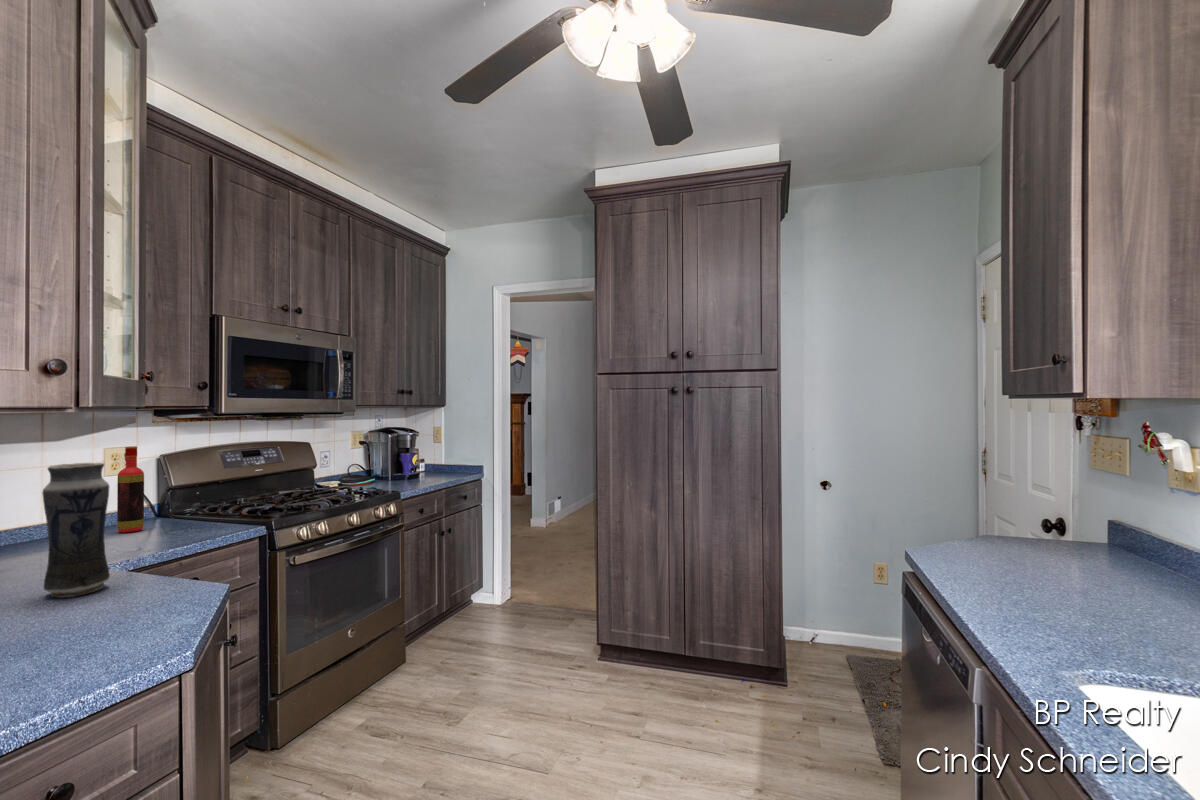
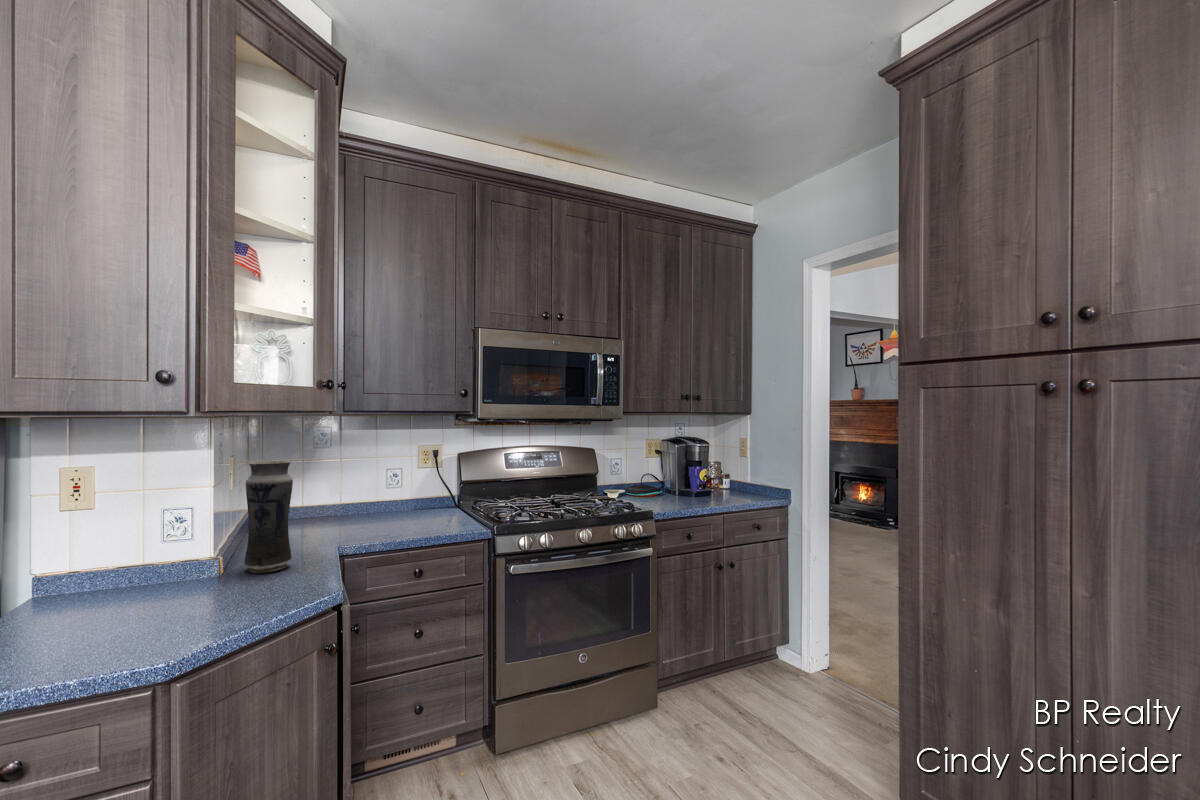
bottle: present [117,447,144,533] -> none [404,446,422,518]

